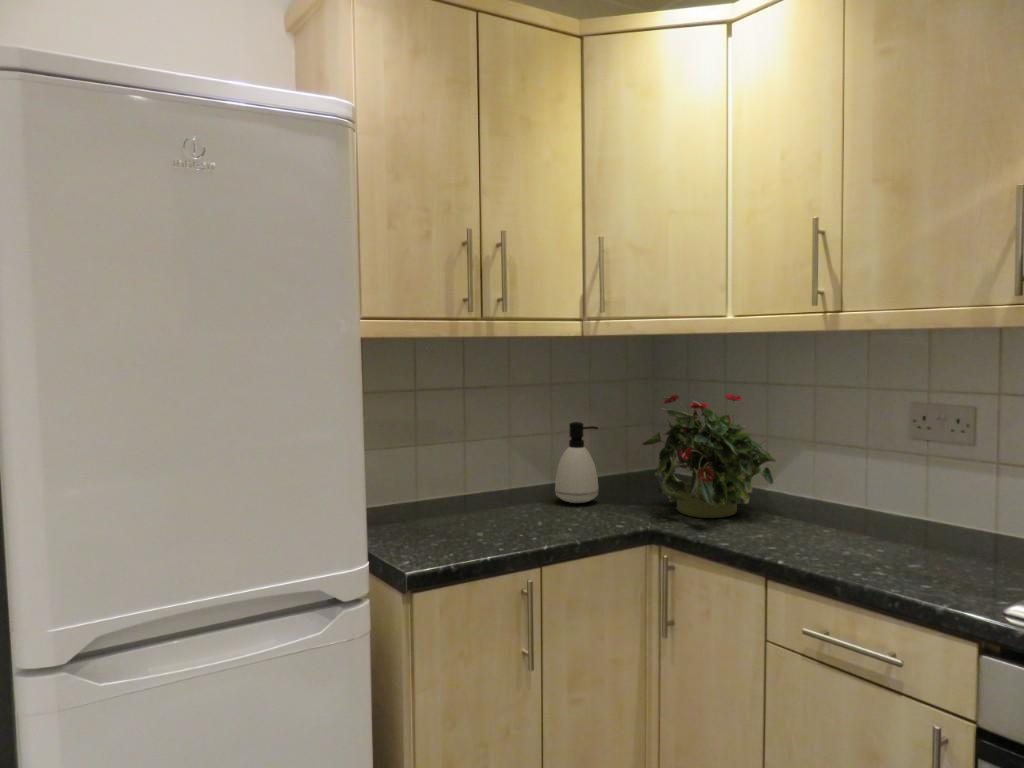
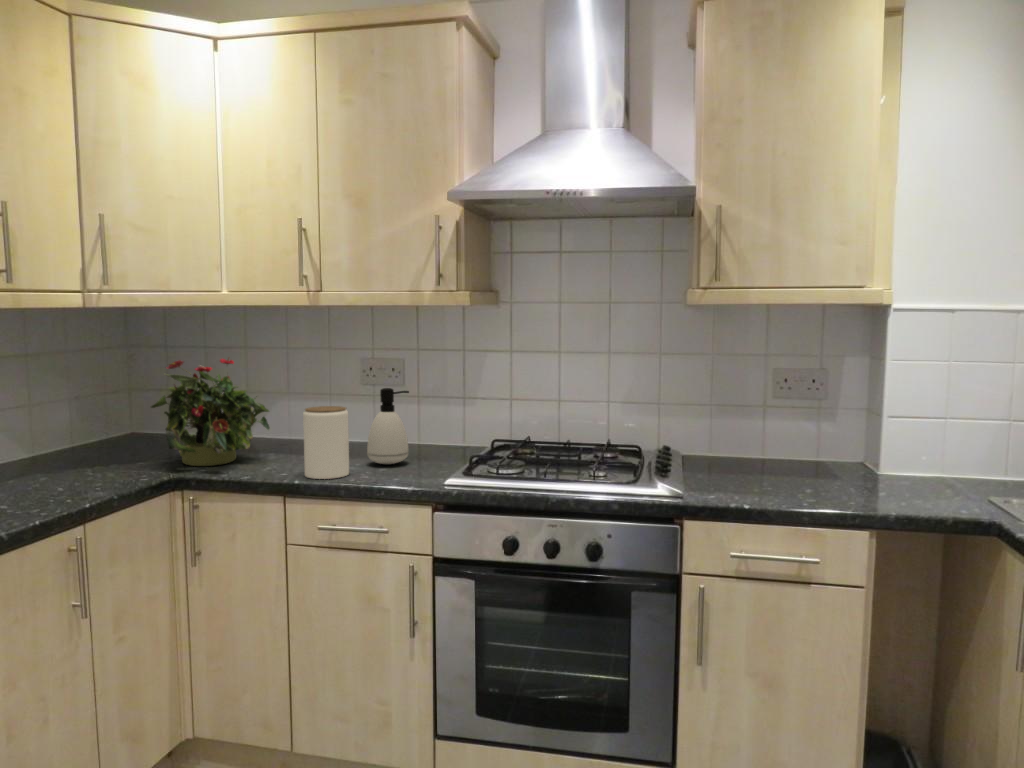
soap dispenser: present [555,422,598,503] -> present [367,388,409,464]
jar: none [798,465,863,567] -> present [303,406,349,479]

